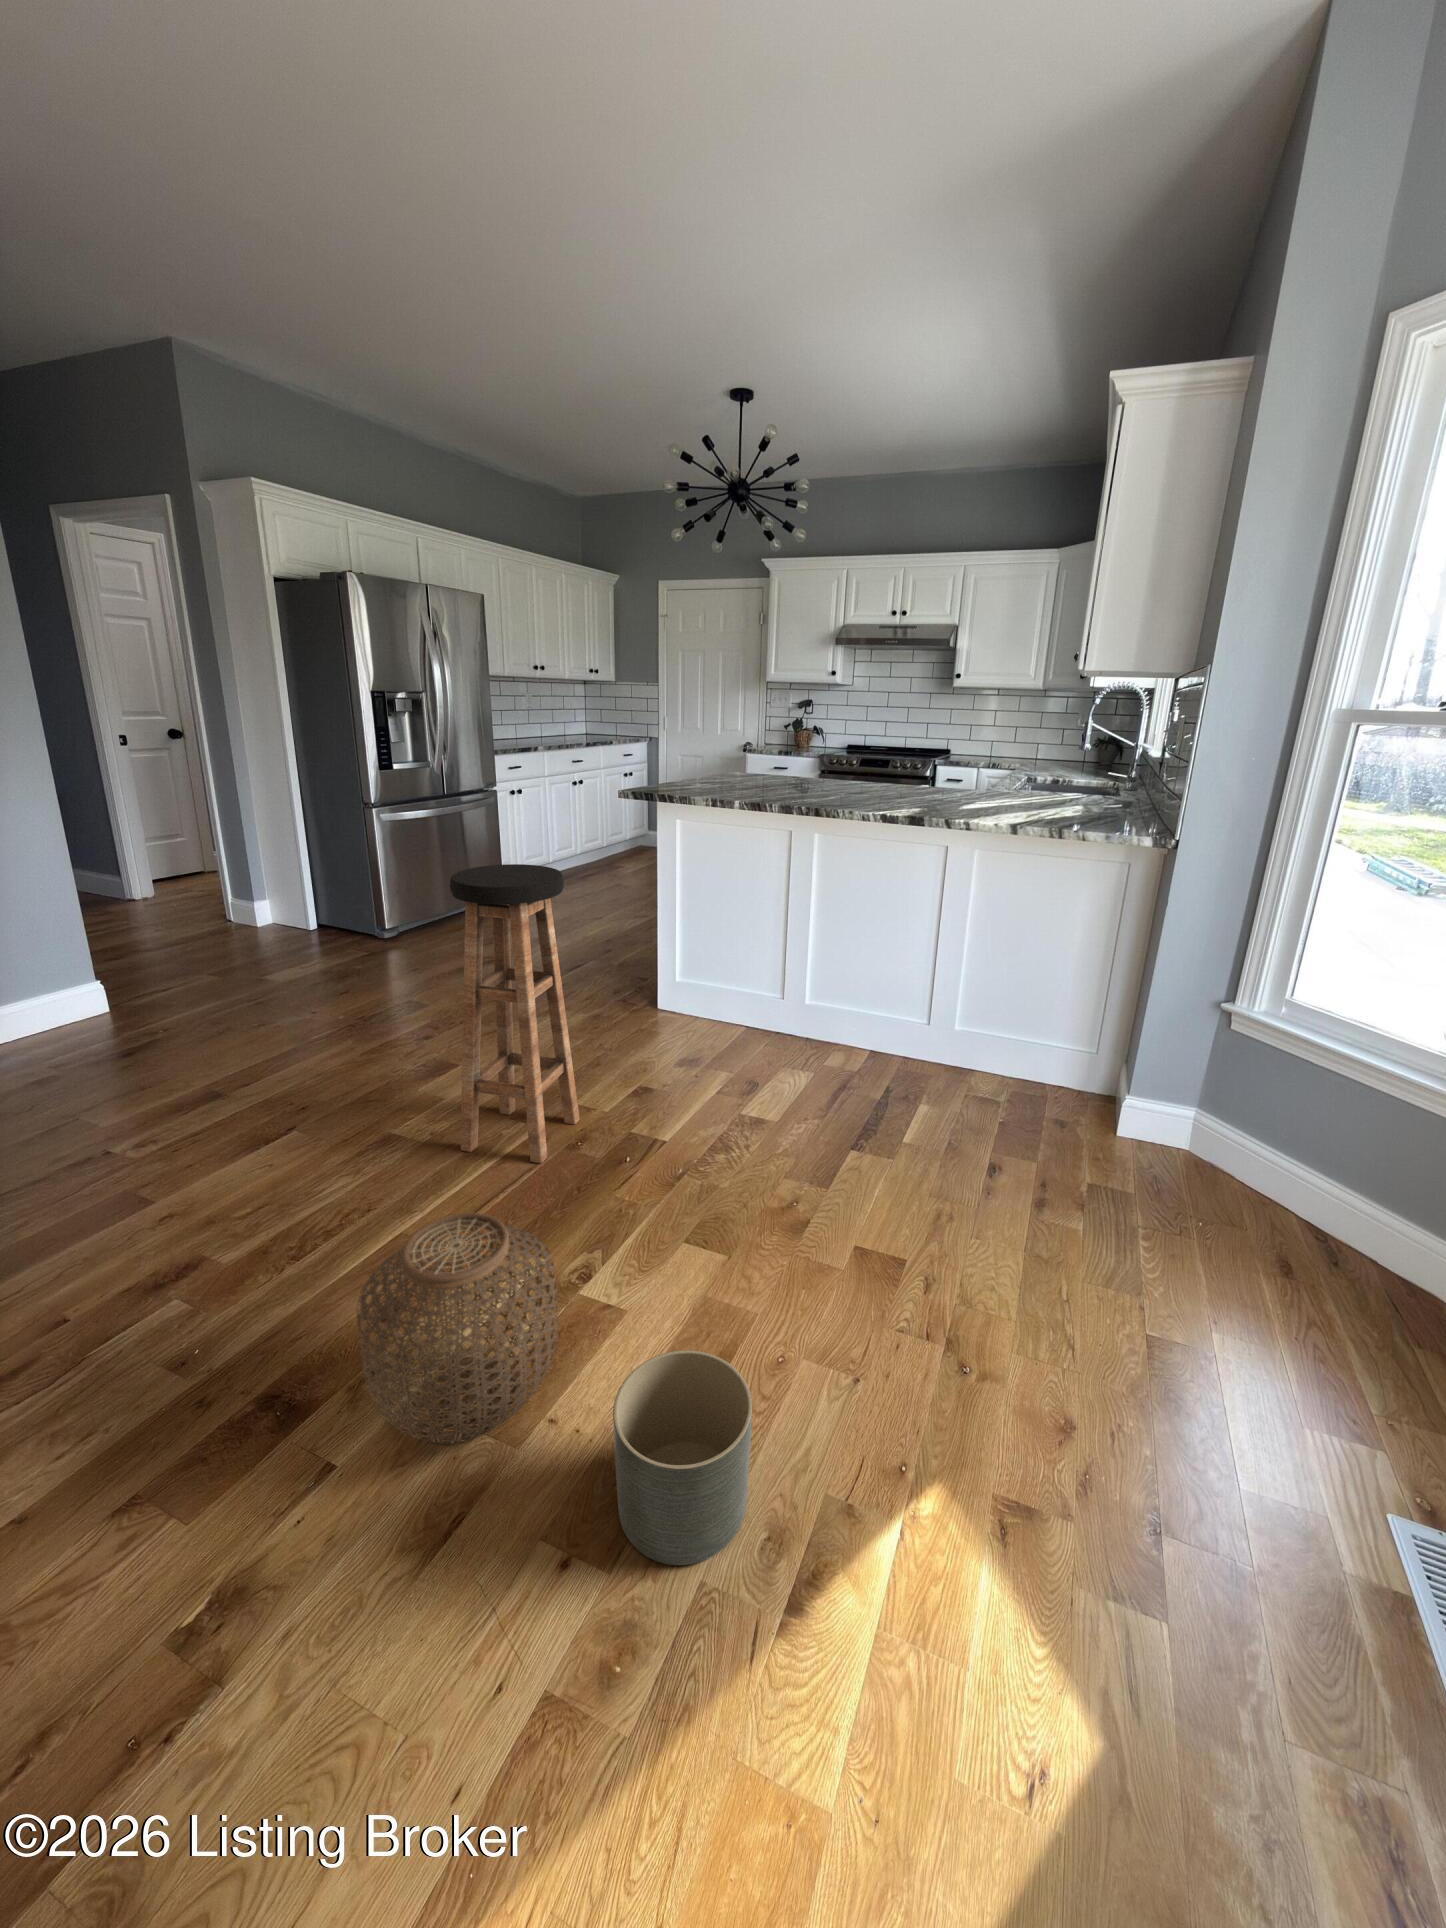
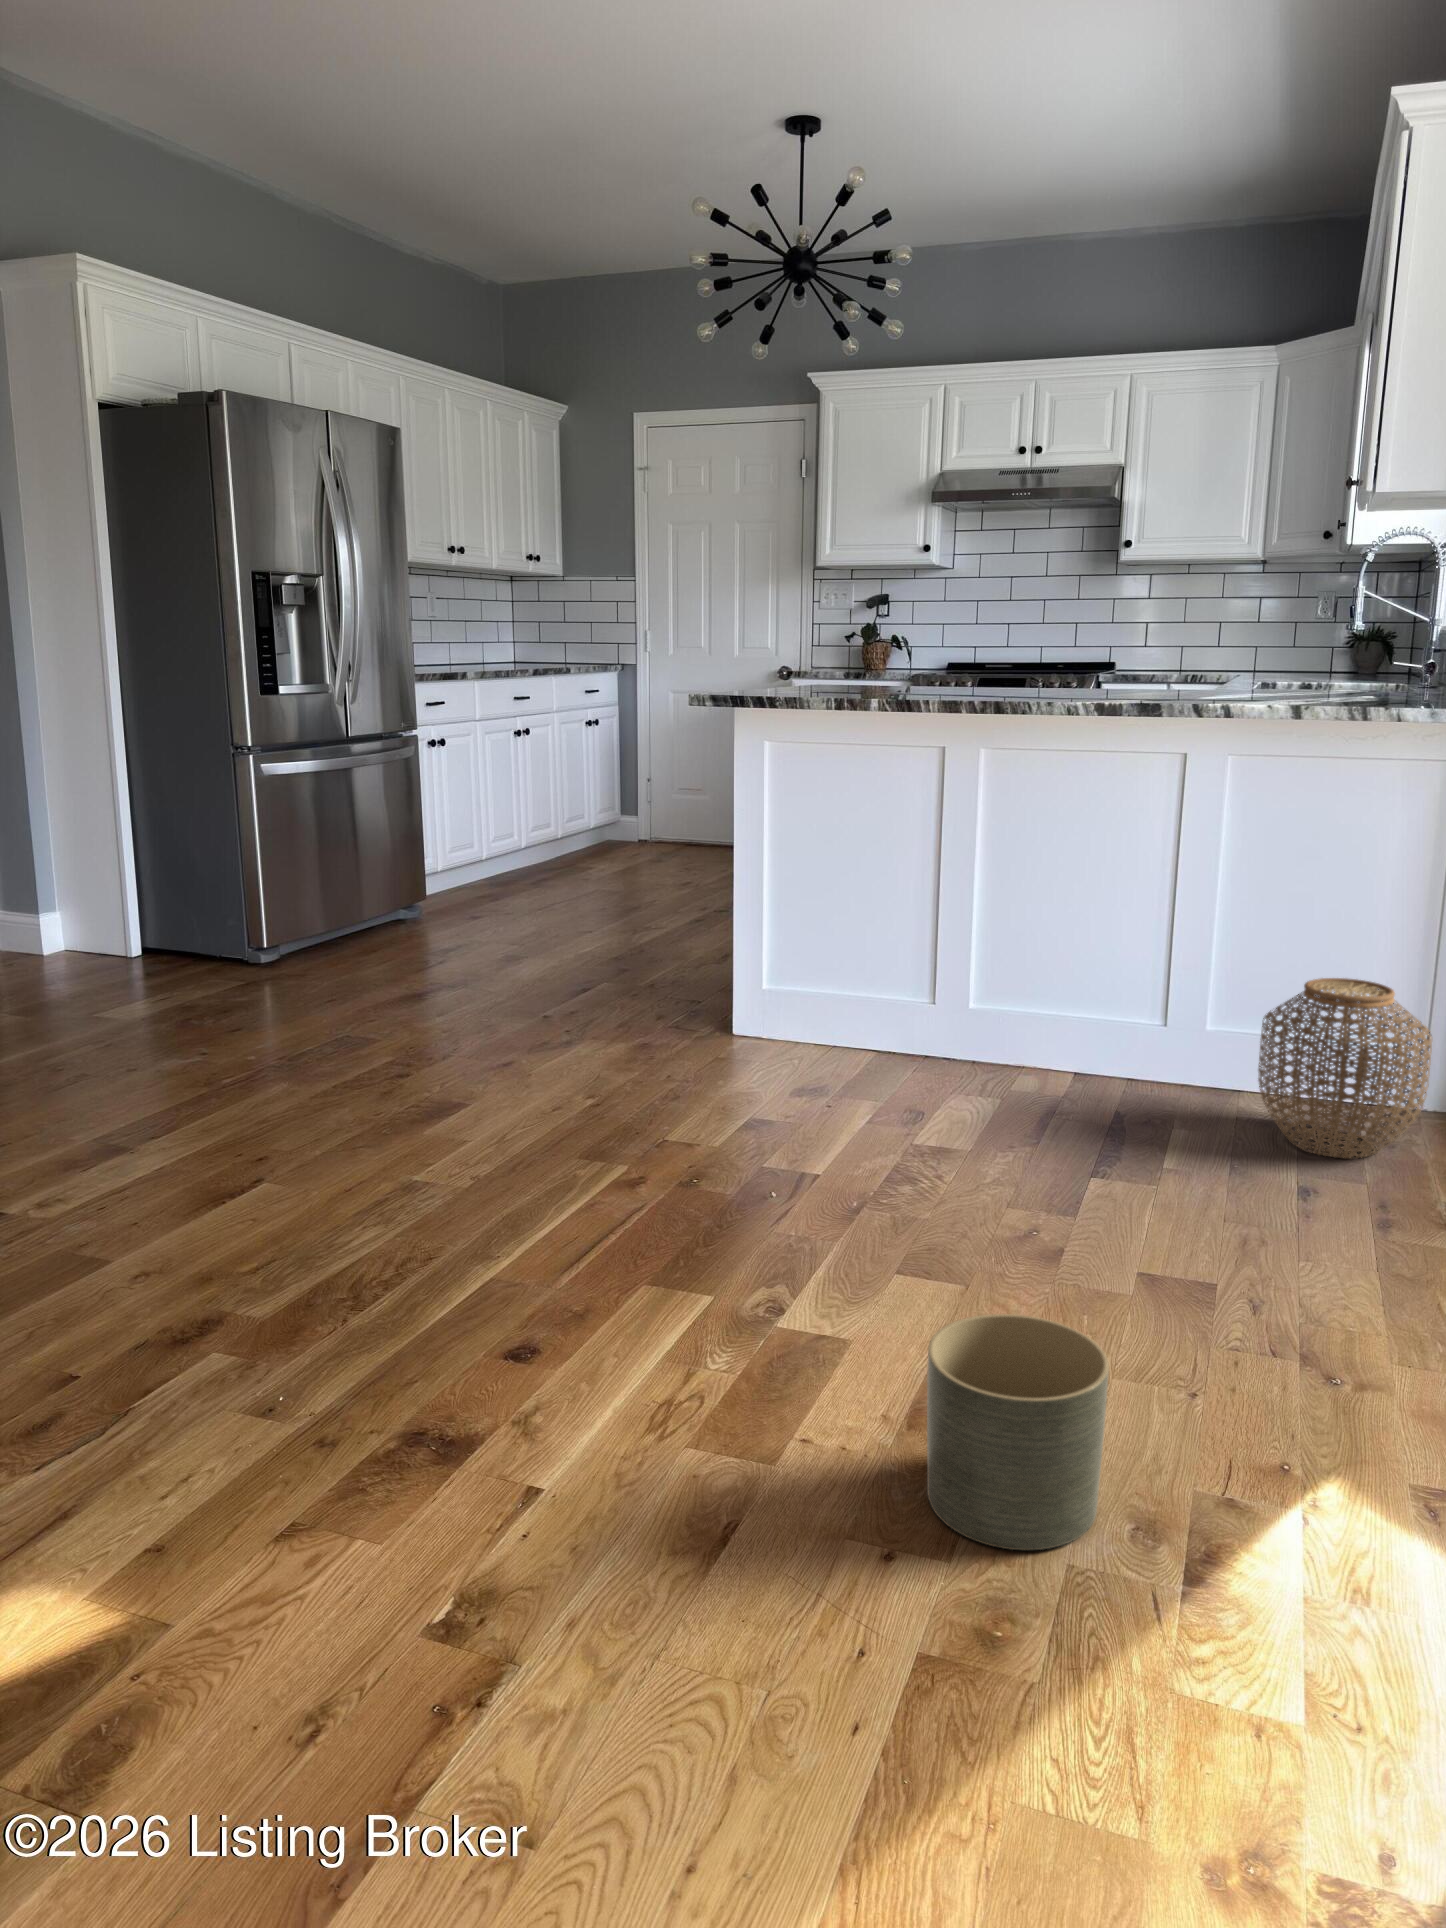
bar stool: present [450,864,580,1163] -> none [522,774,683,1206]
woven basket: present [356,1213,558,1444] -> present [1258,978,1432,1158]

